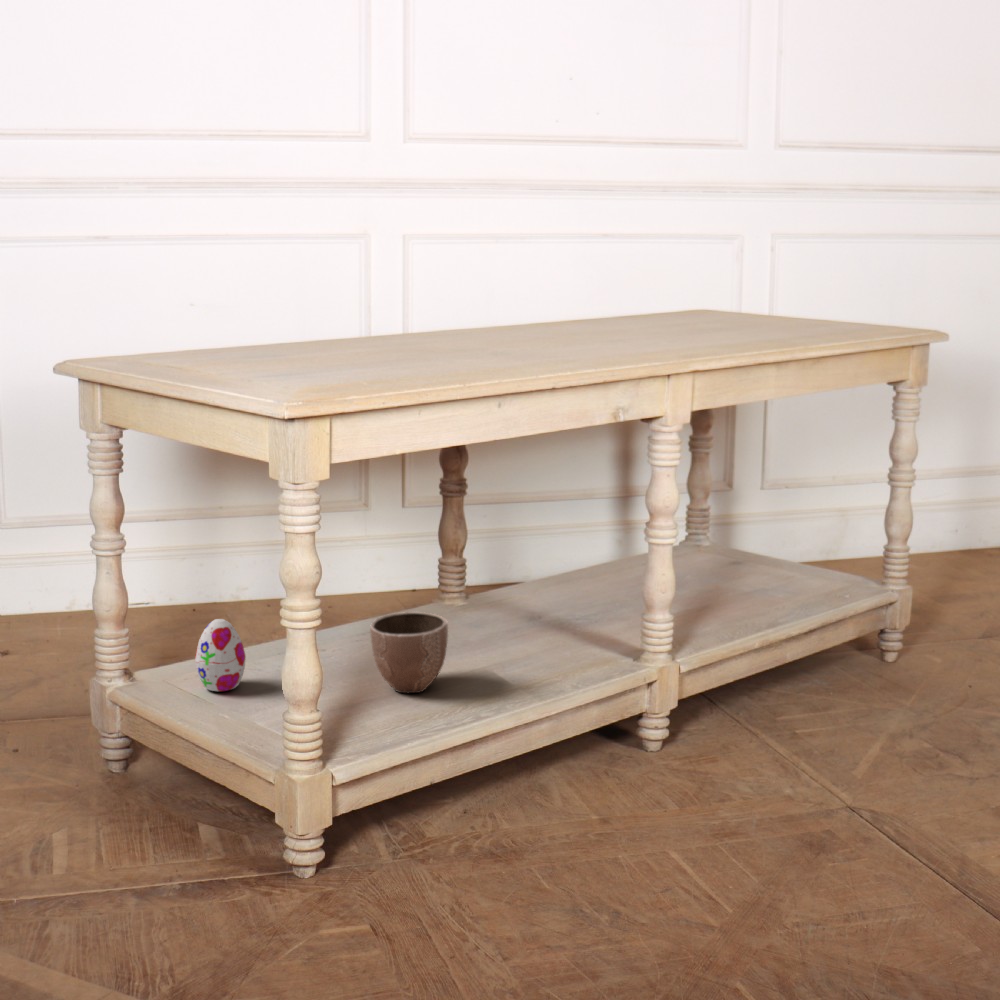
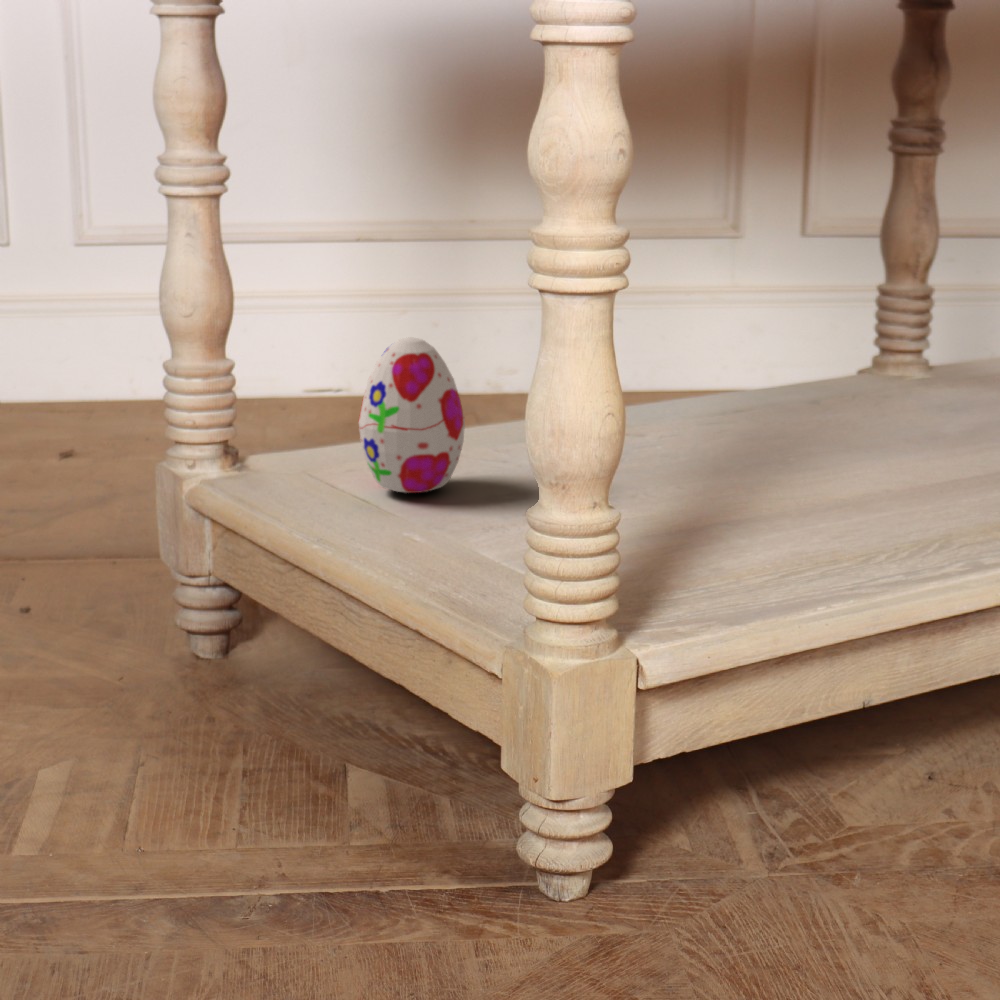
decorative bowl: present [370,612,448,693] -> none [736,338,913,514]

